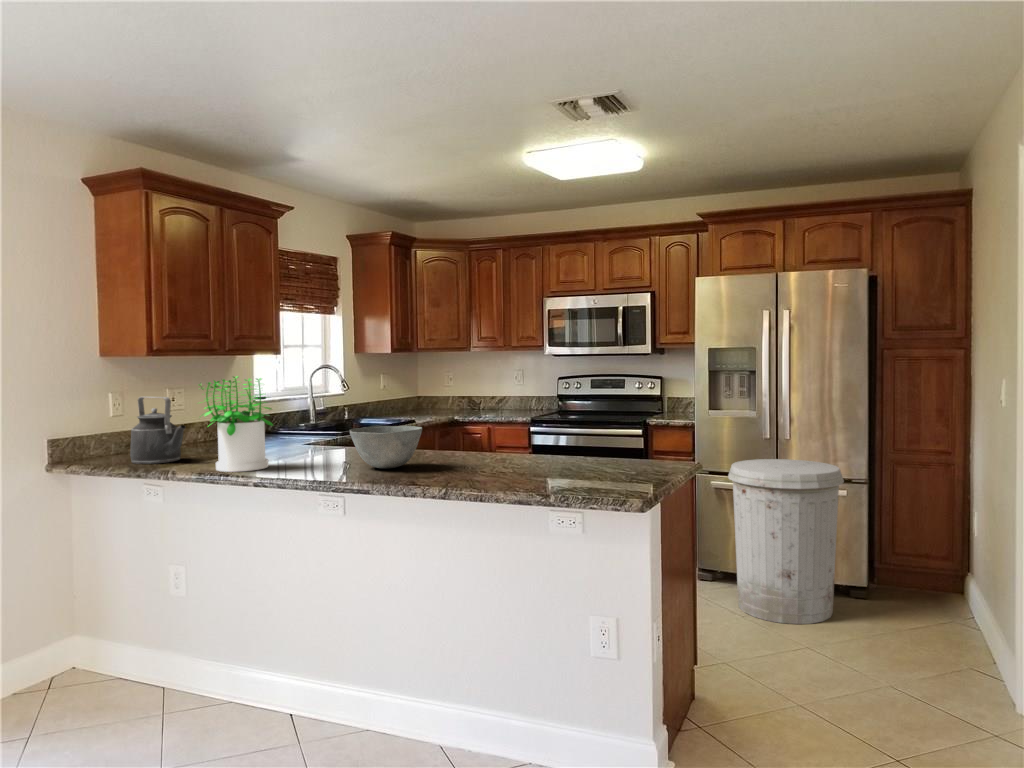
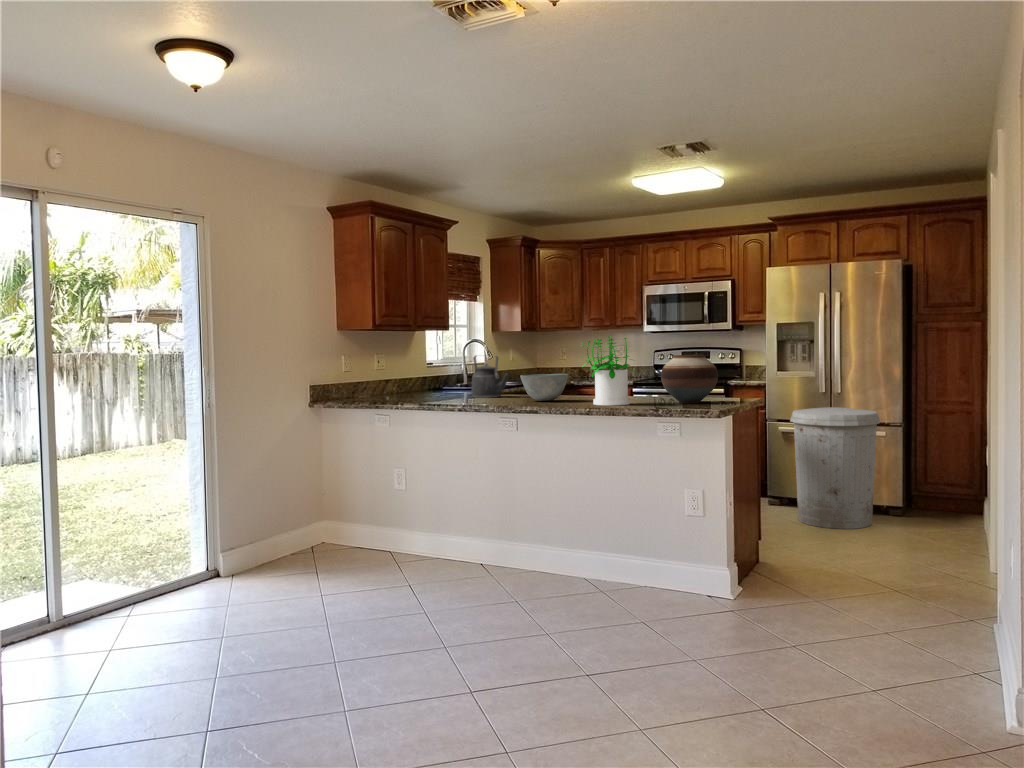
potted plant: present [200,376,273,472] -> present [581,336,636,405]
kettle: present [130,397,186,464] -> present [472,355,510,398]
vase: none [556,402,639,476] -> present [661,355,718,403]

